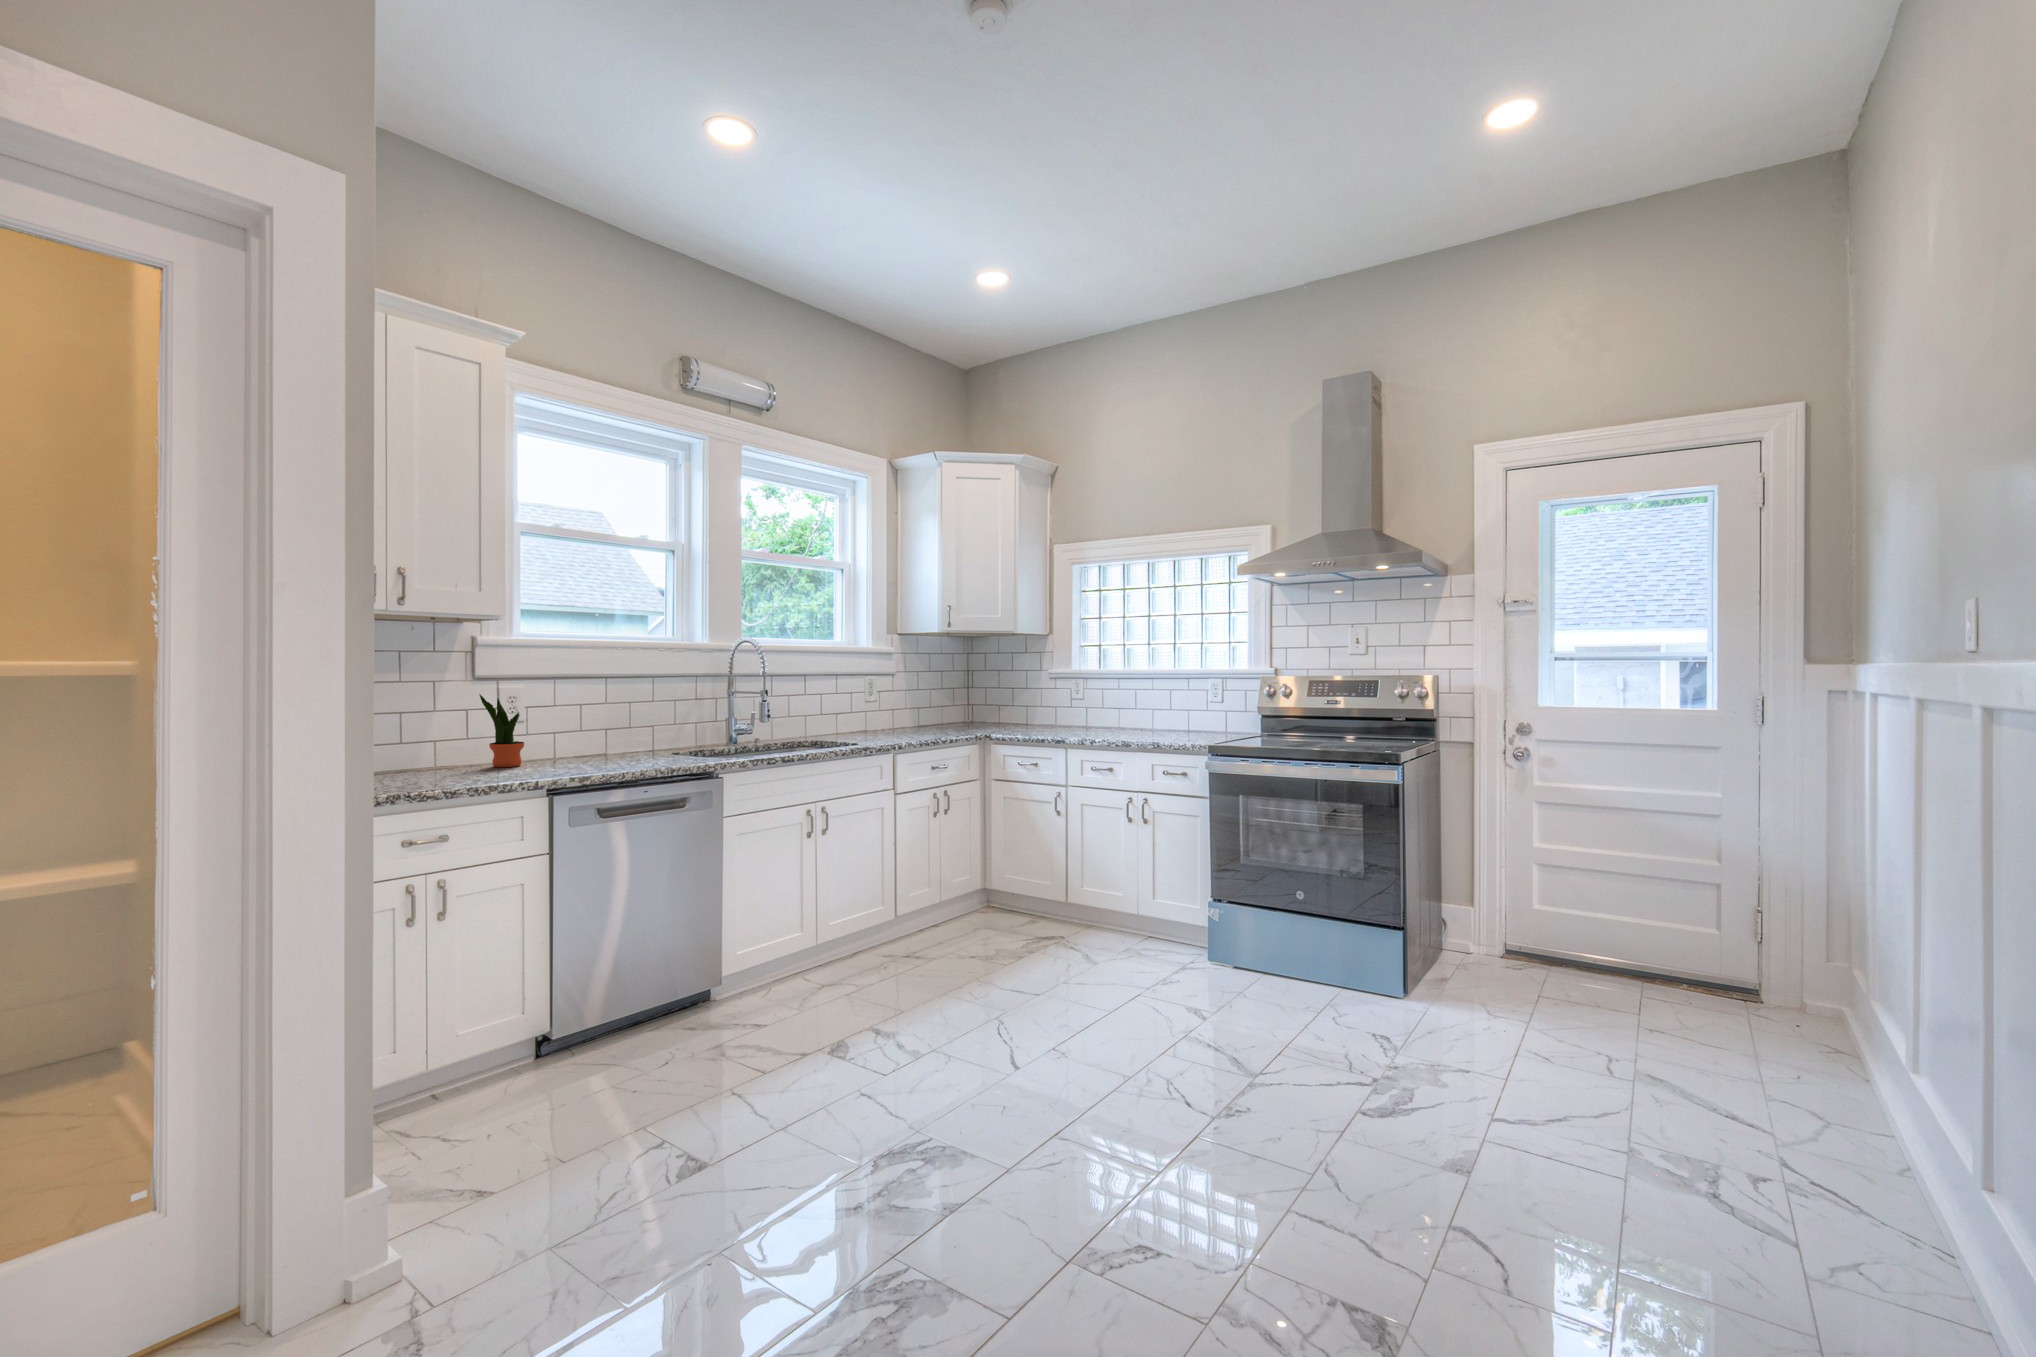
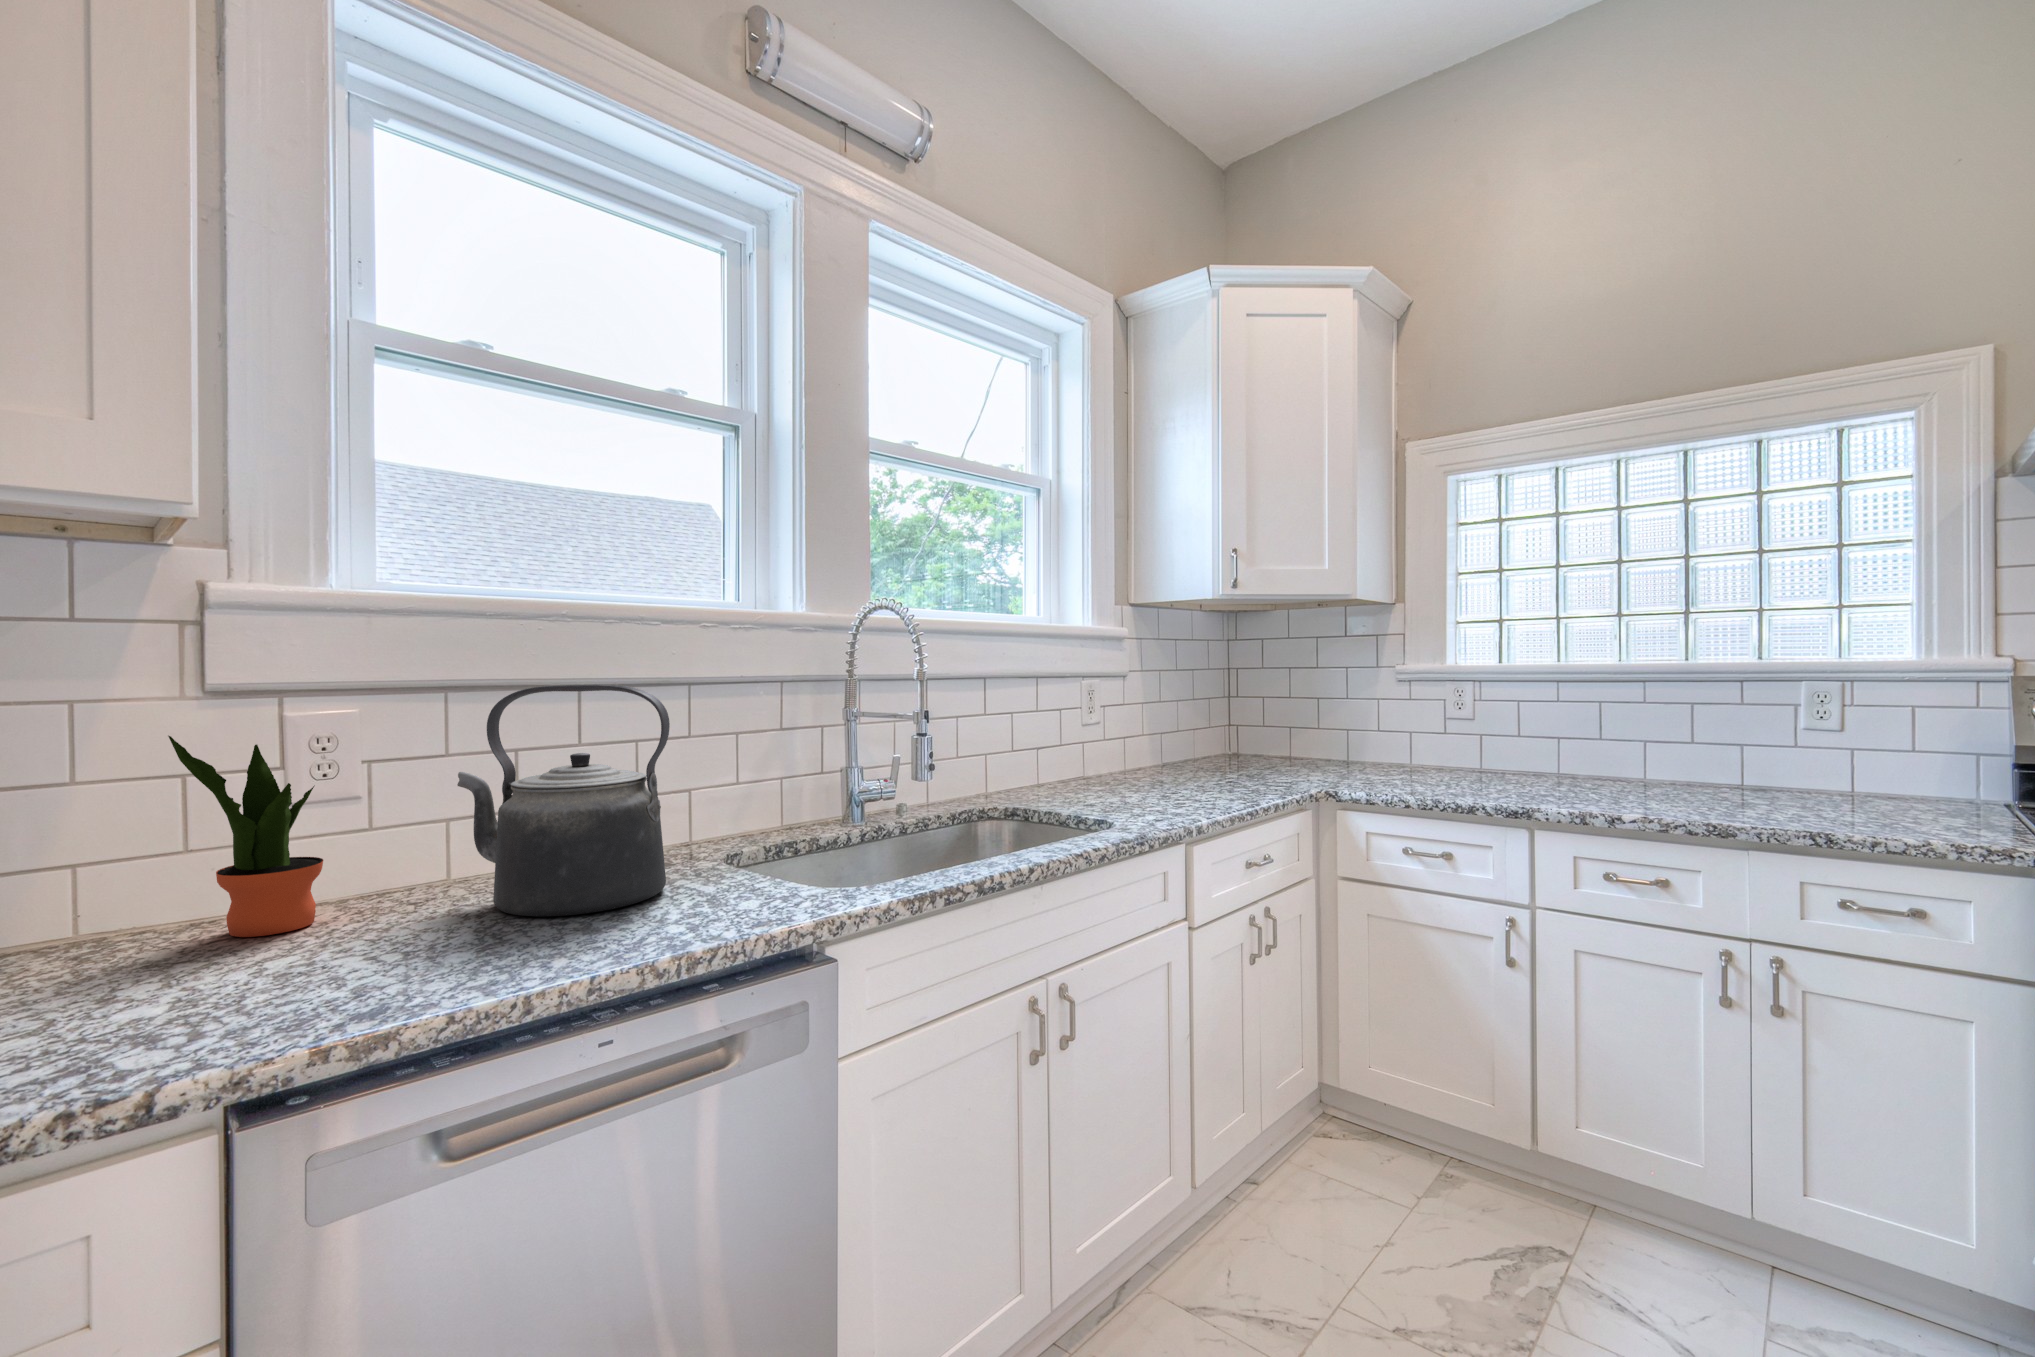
kettle: none [569,677,655,763] -> present [457,685,670,917]

